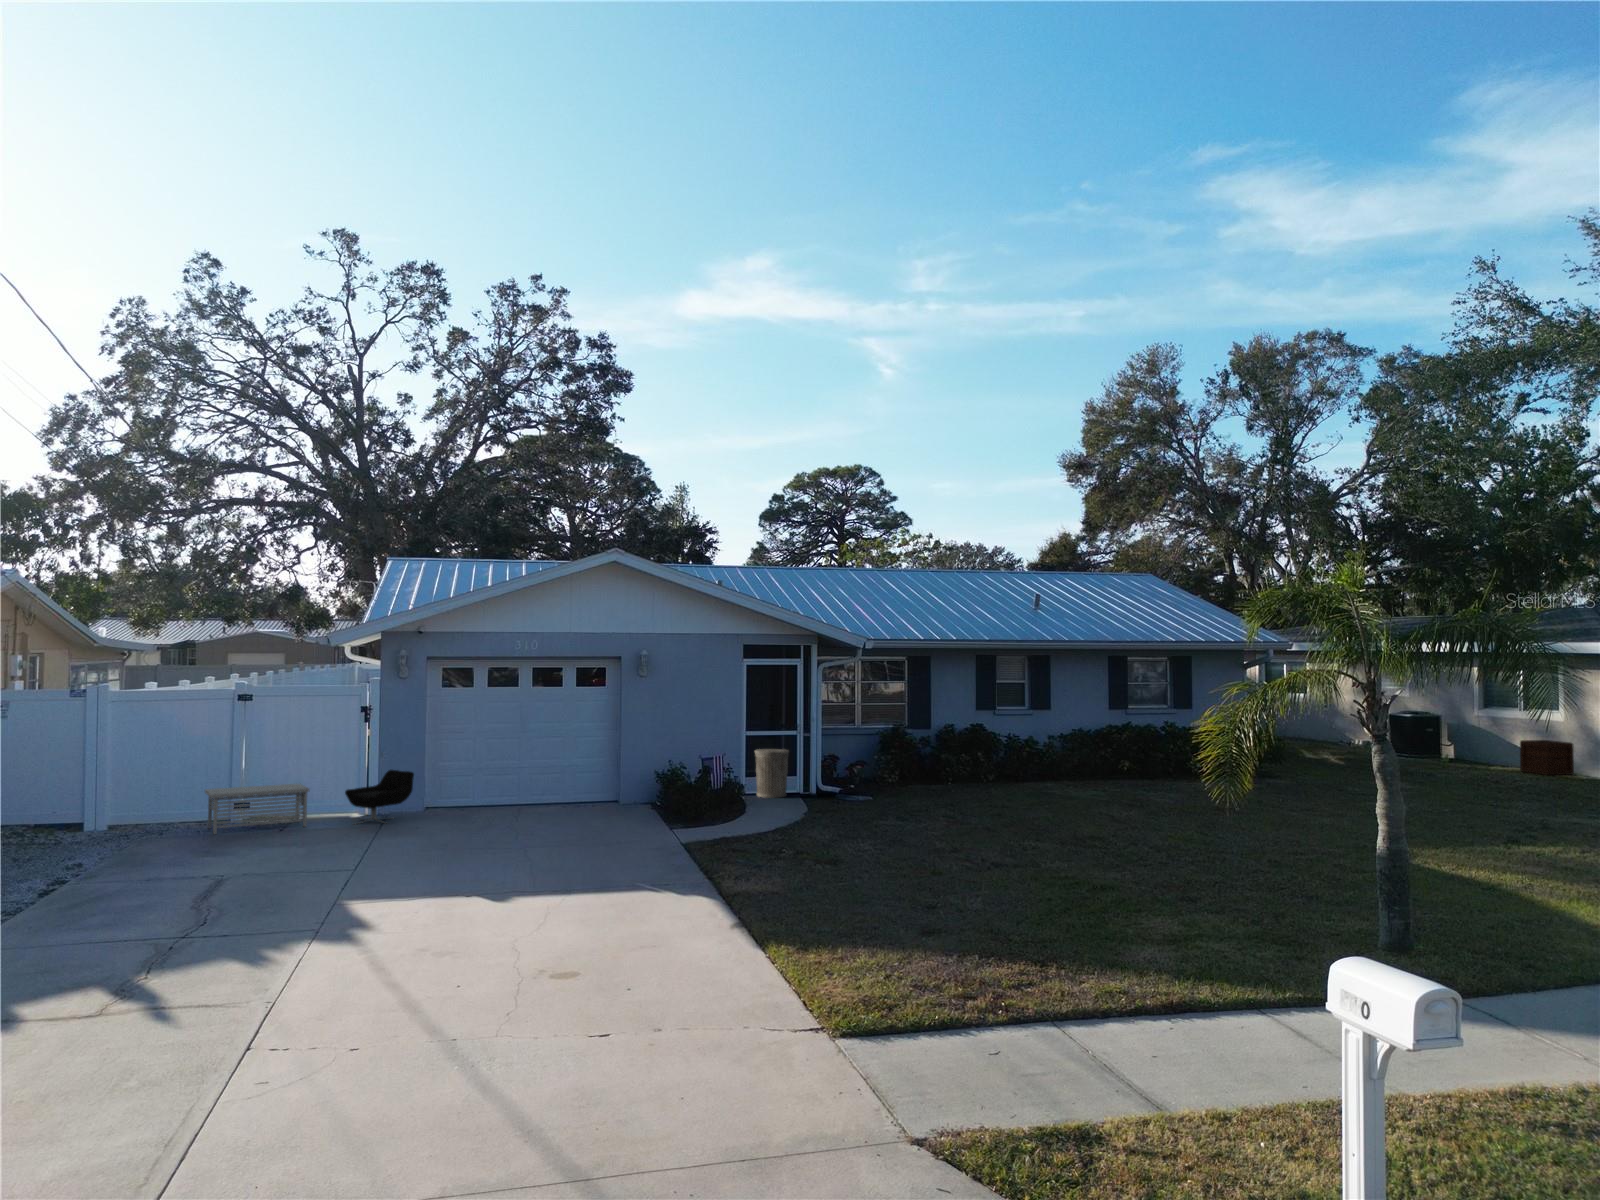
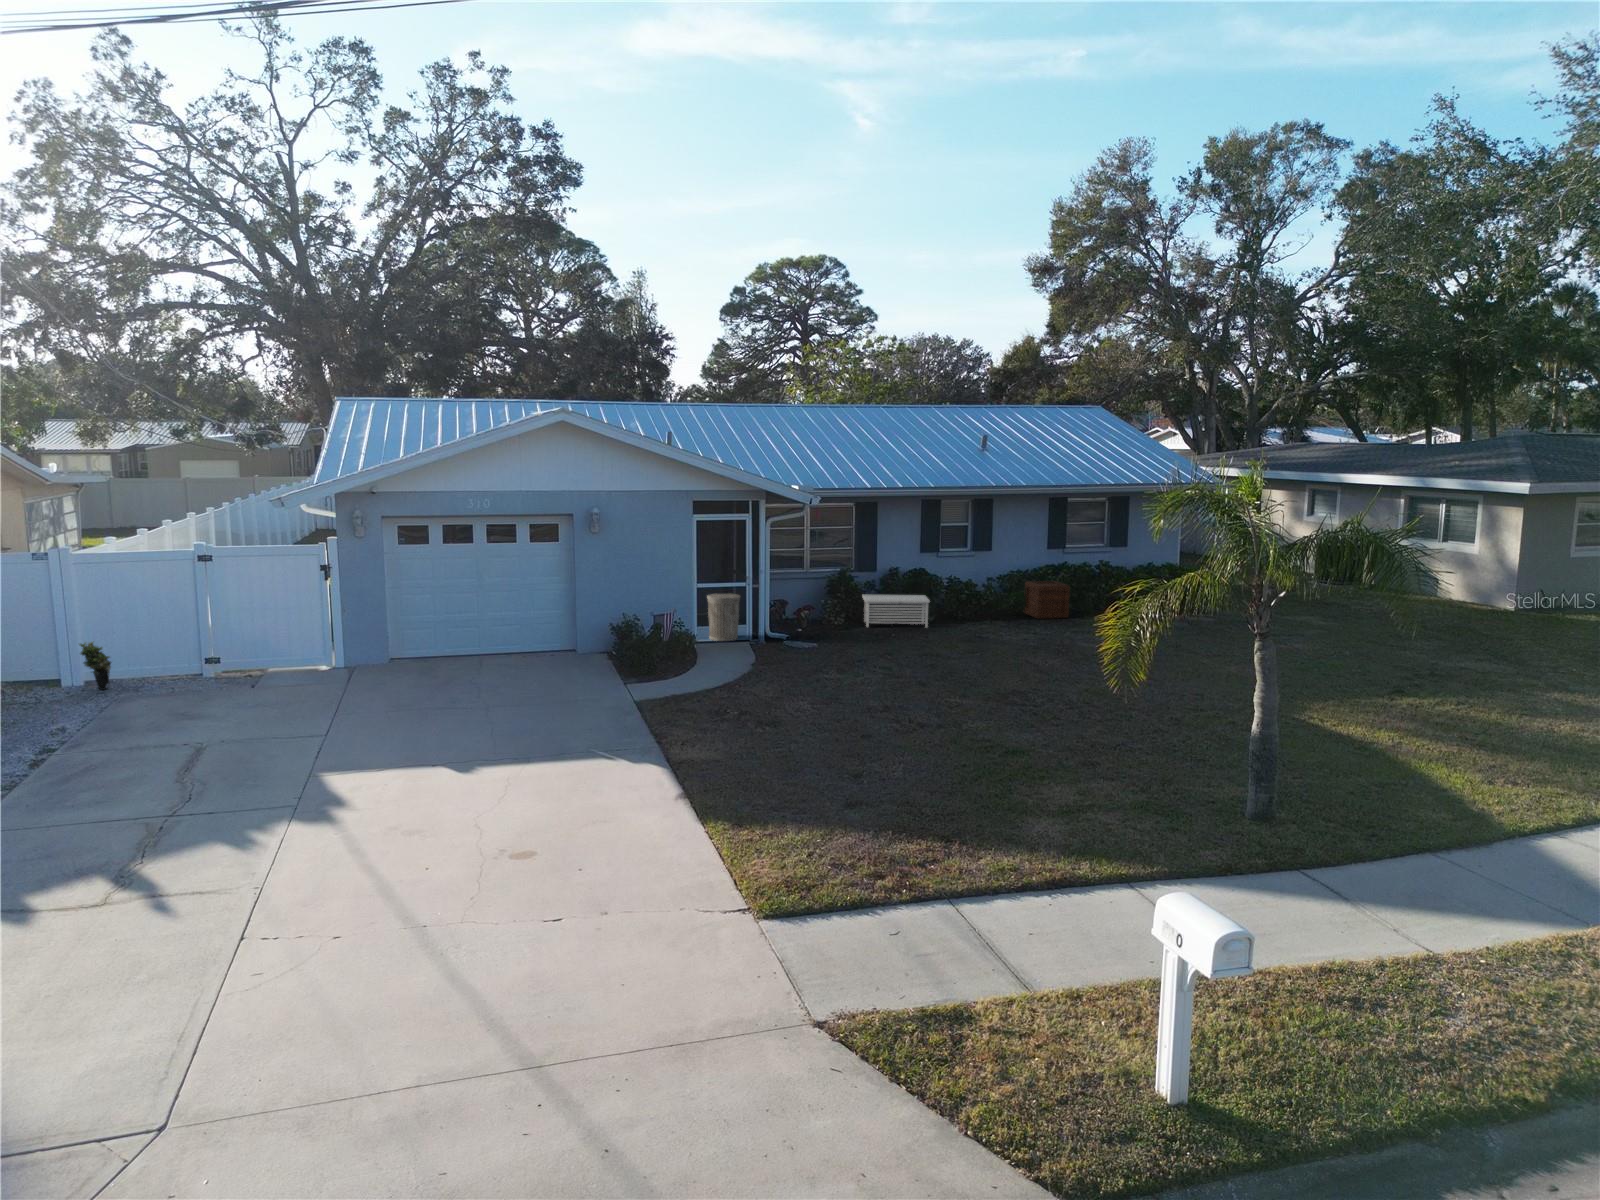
wooden crate: present [1520,740,1574,775] -> present [1025,581,1070,619]
lounge chair: present [345,770,414,825] -> none [310,622,376,677]
potted plant: none [107,782,140,834] -> present [80,642,111,690]
storage bench: present [205,784,309,834] -> present [862,594,930,628]

